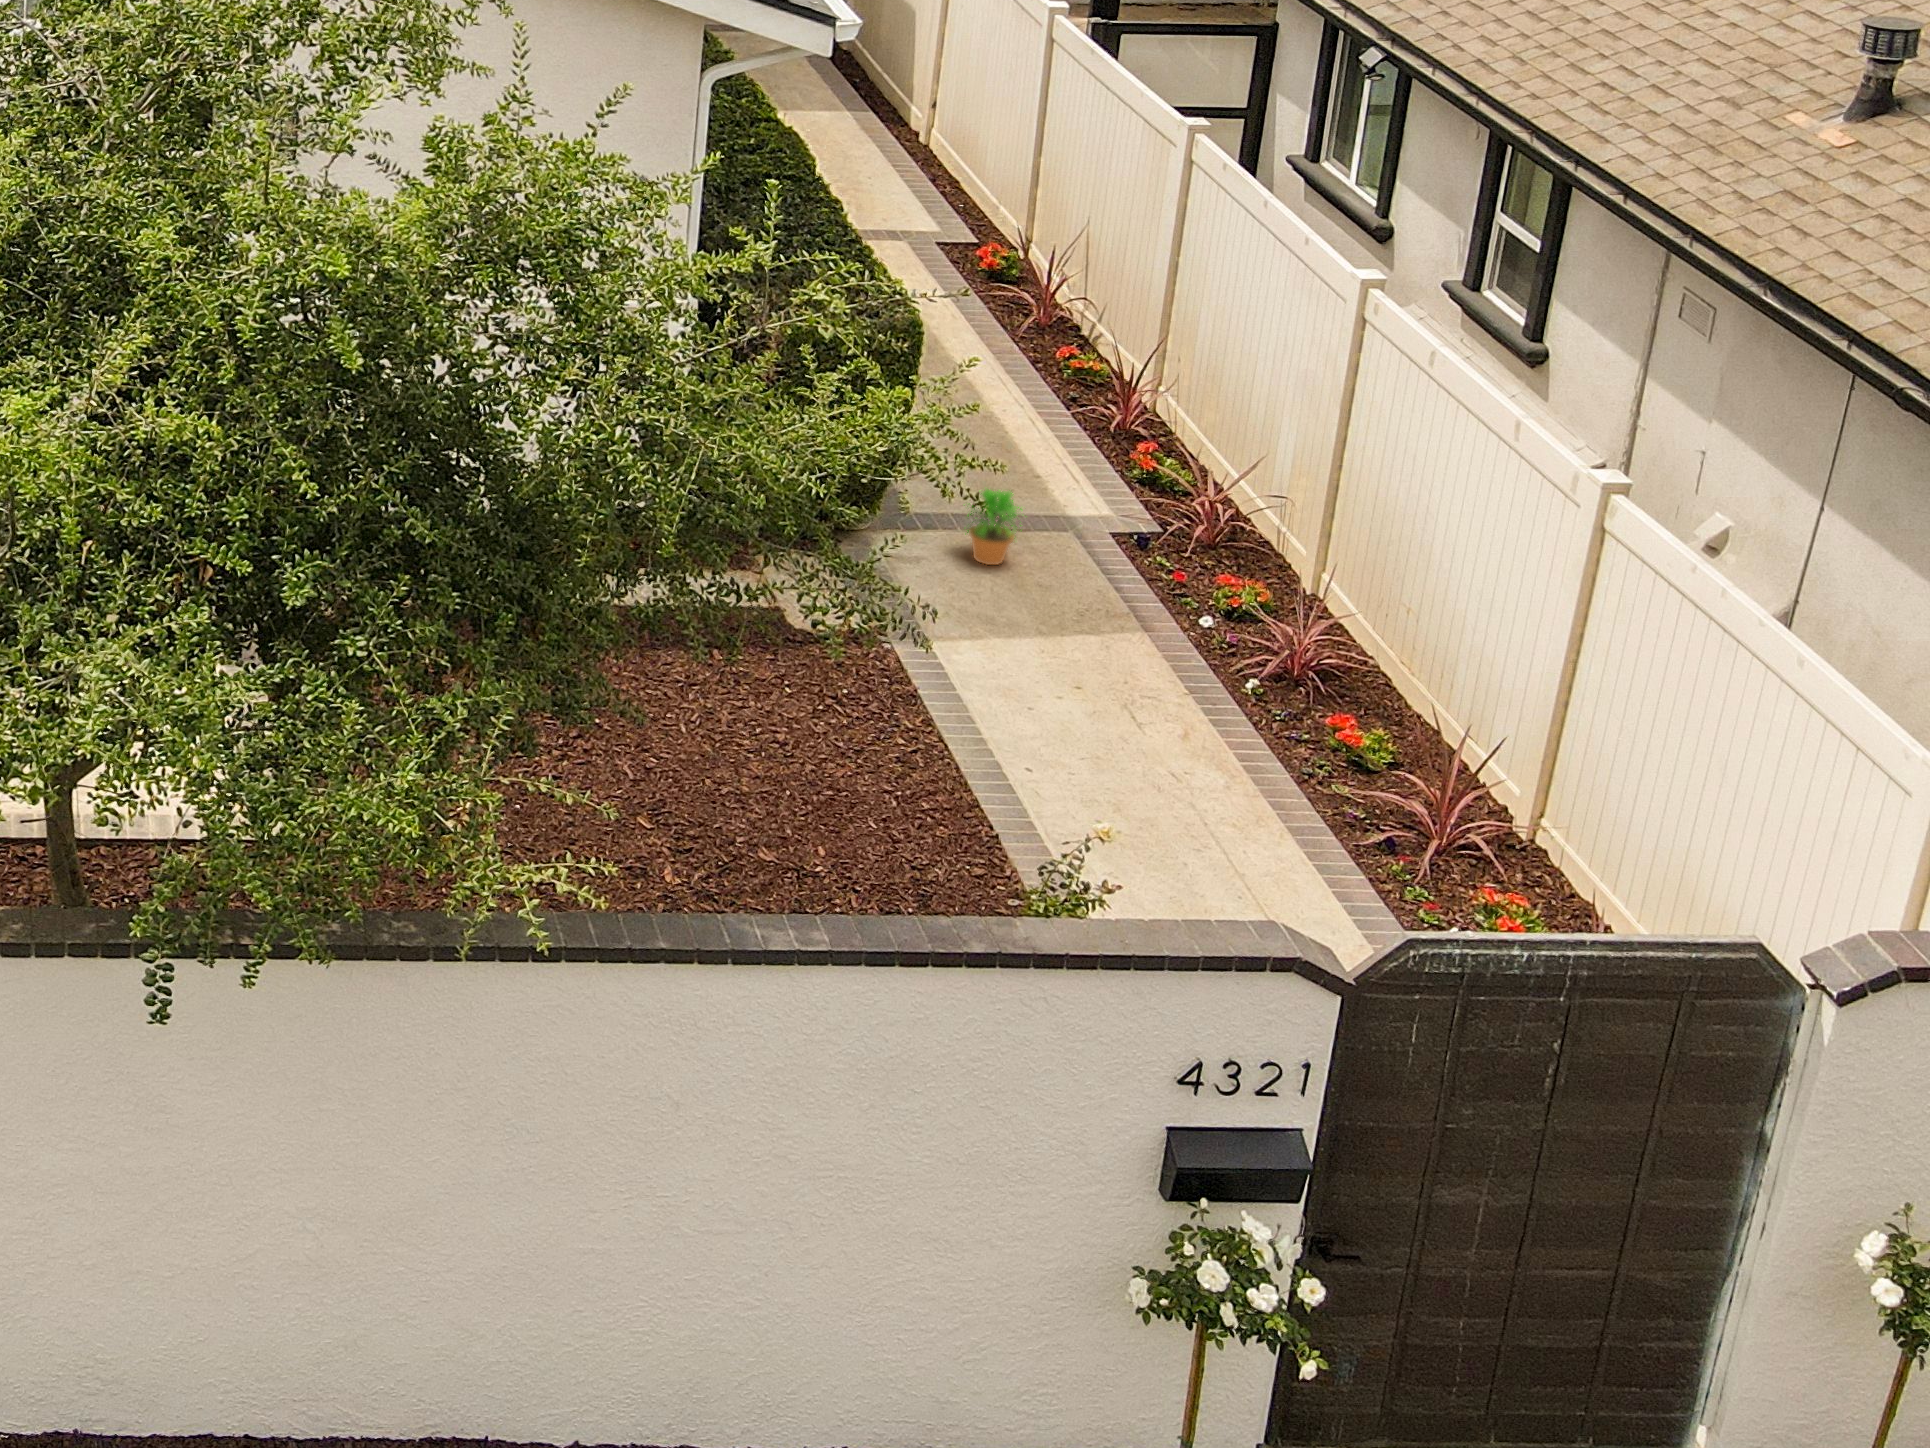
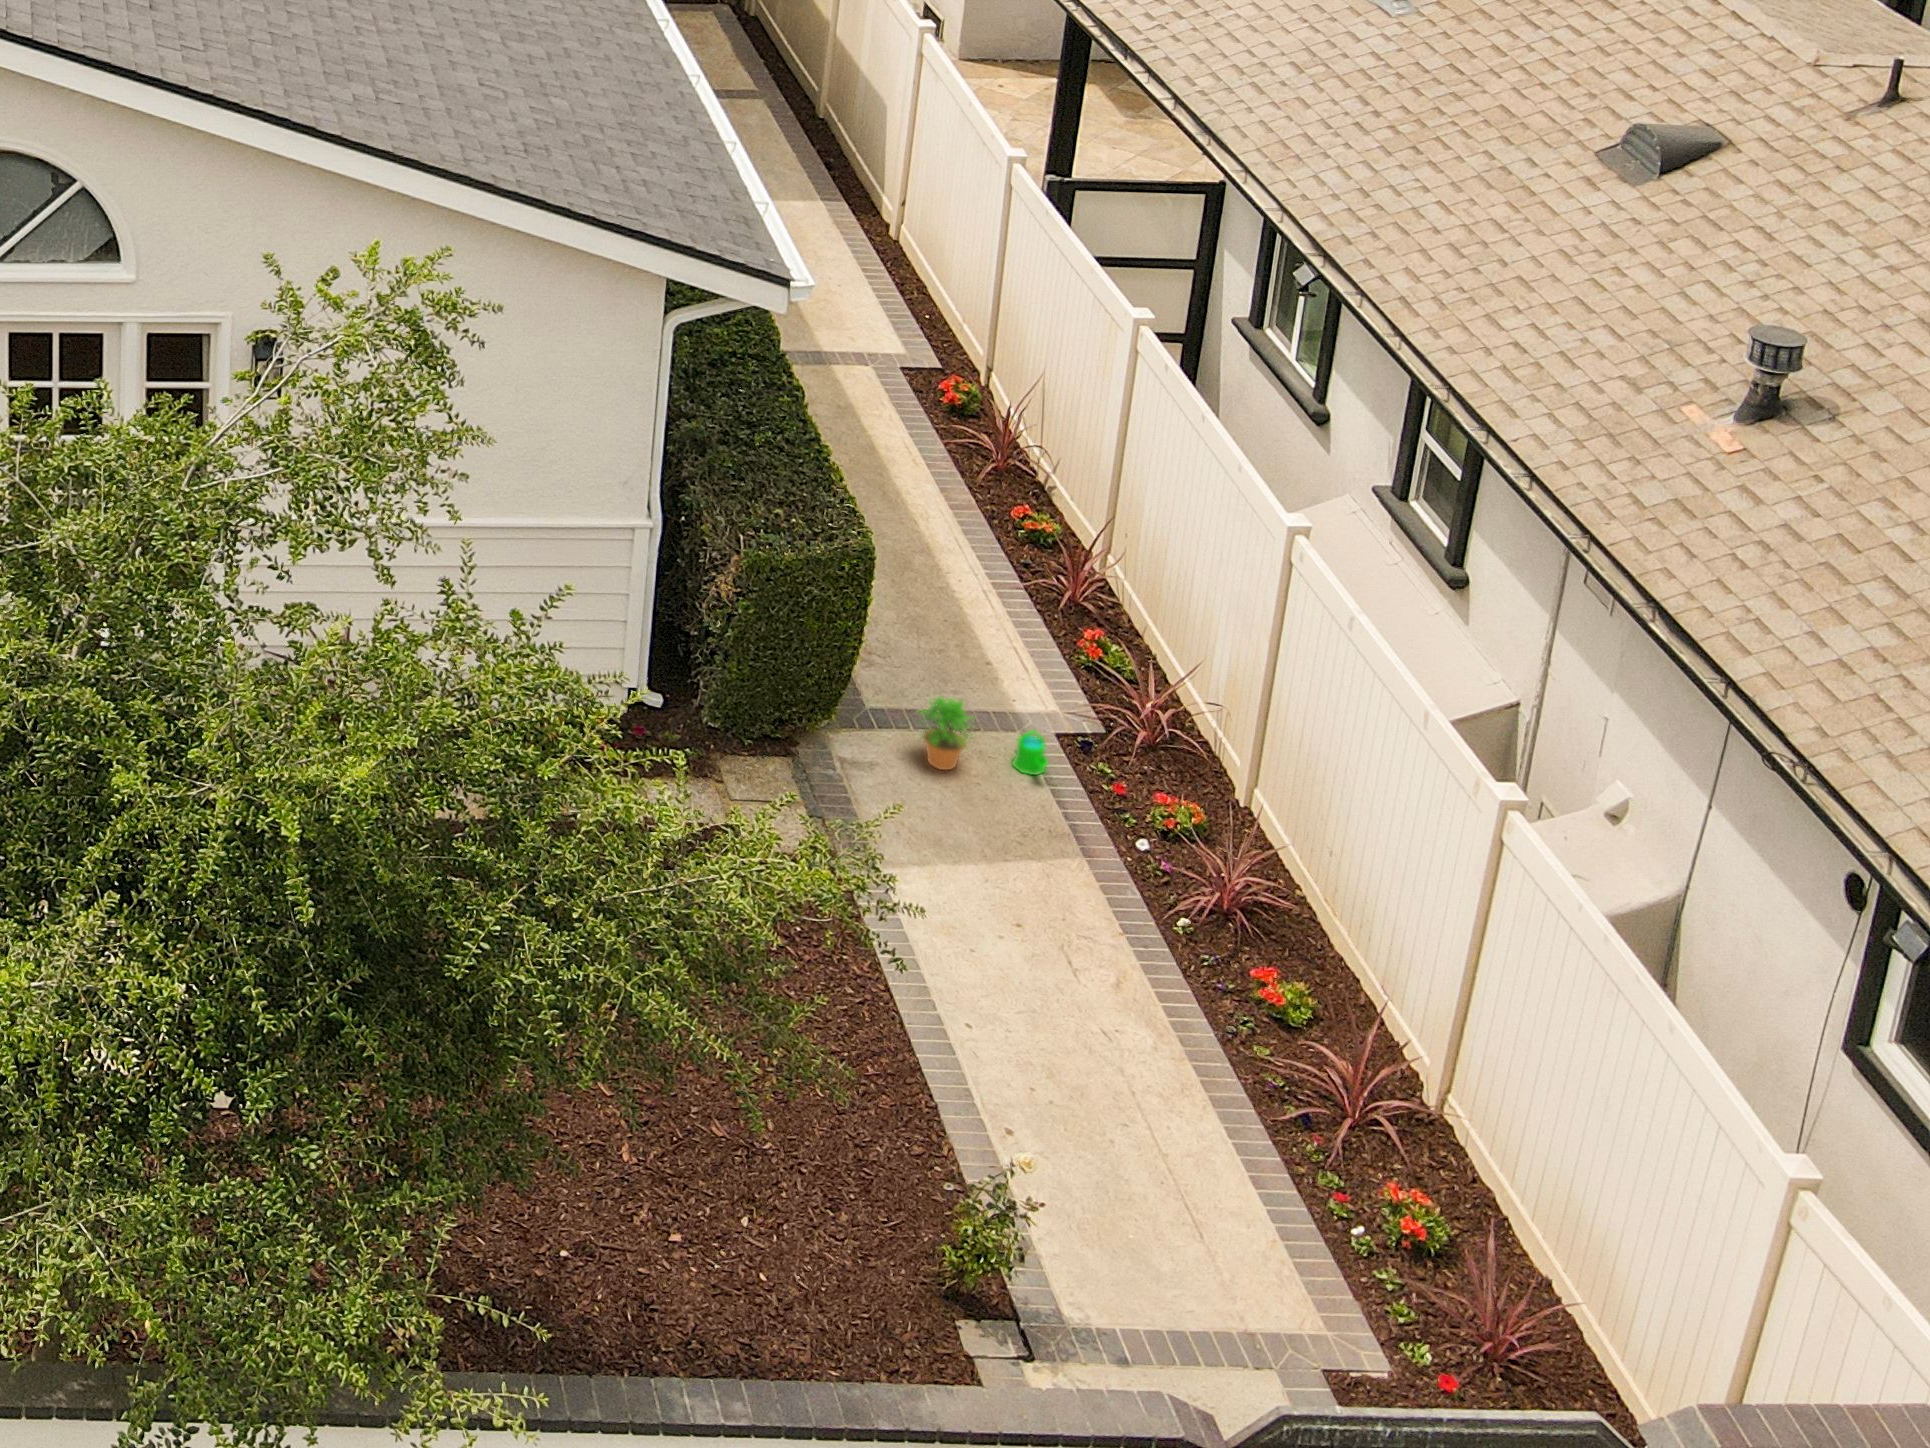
watering can: none [1063,522,1102,569] -> present [1012,730,1049,775]

